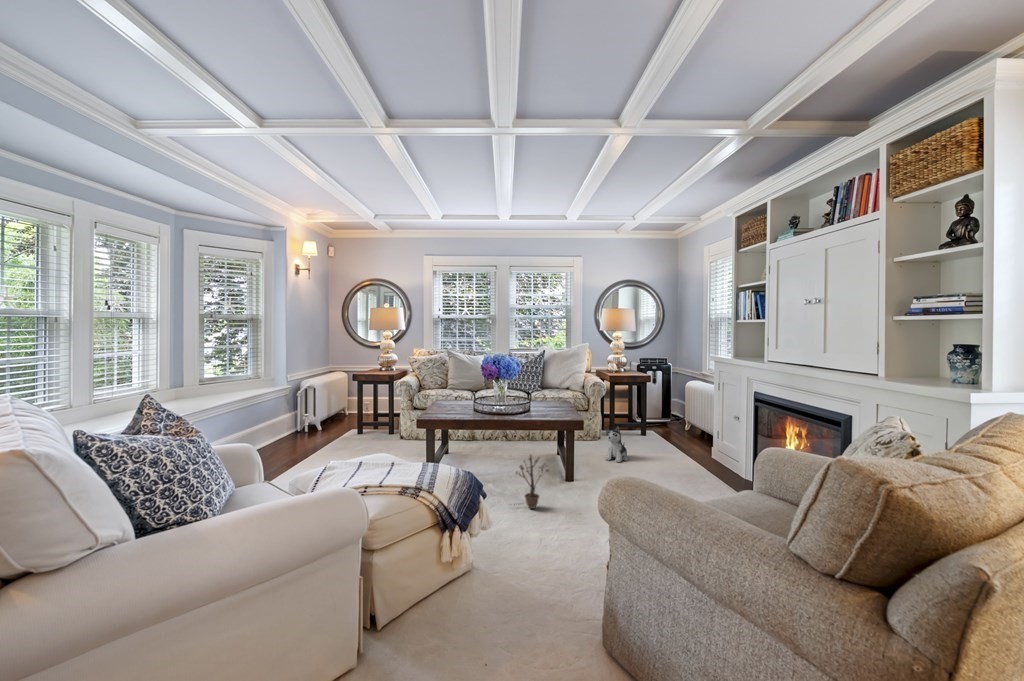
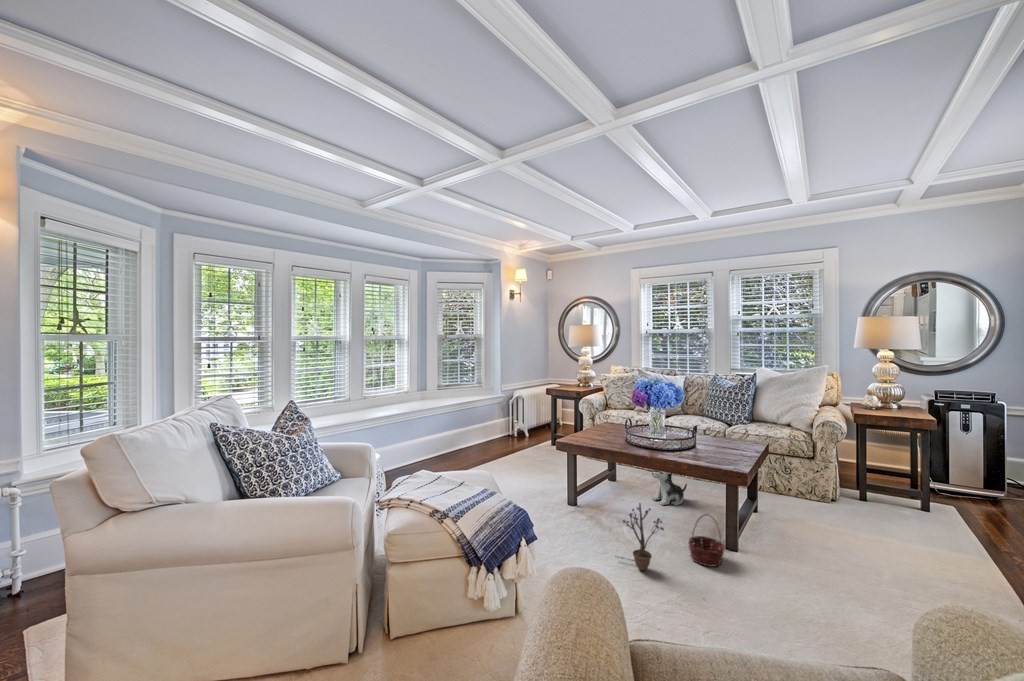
plush toy: present [605,426,628,462] -> present [652,472,687,505]
basket: none [551,456,578,495] -> present [689,514,724,567]

